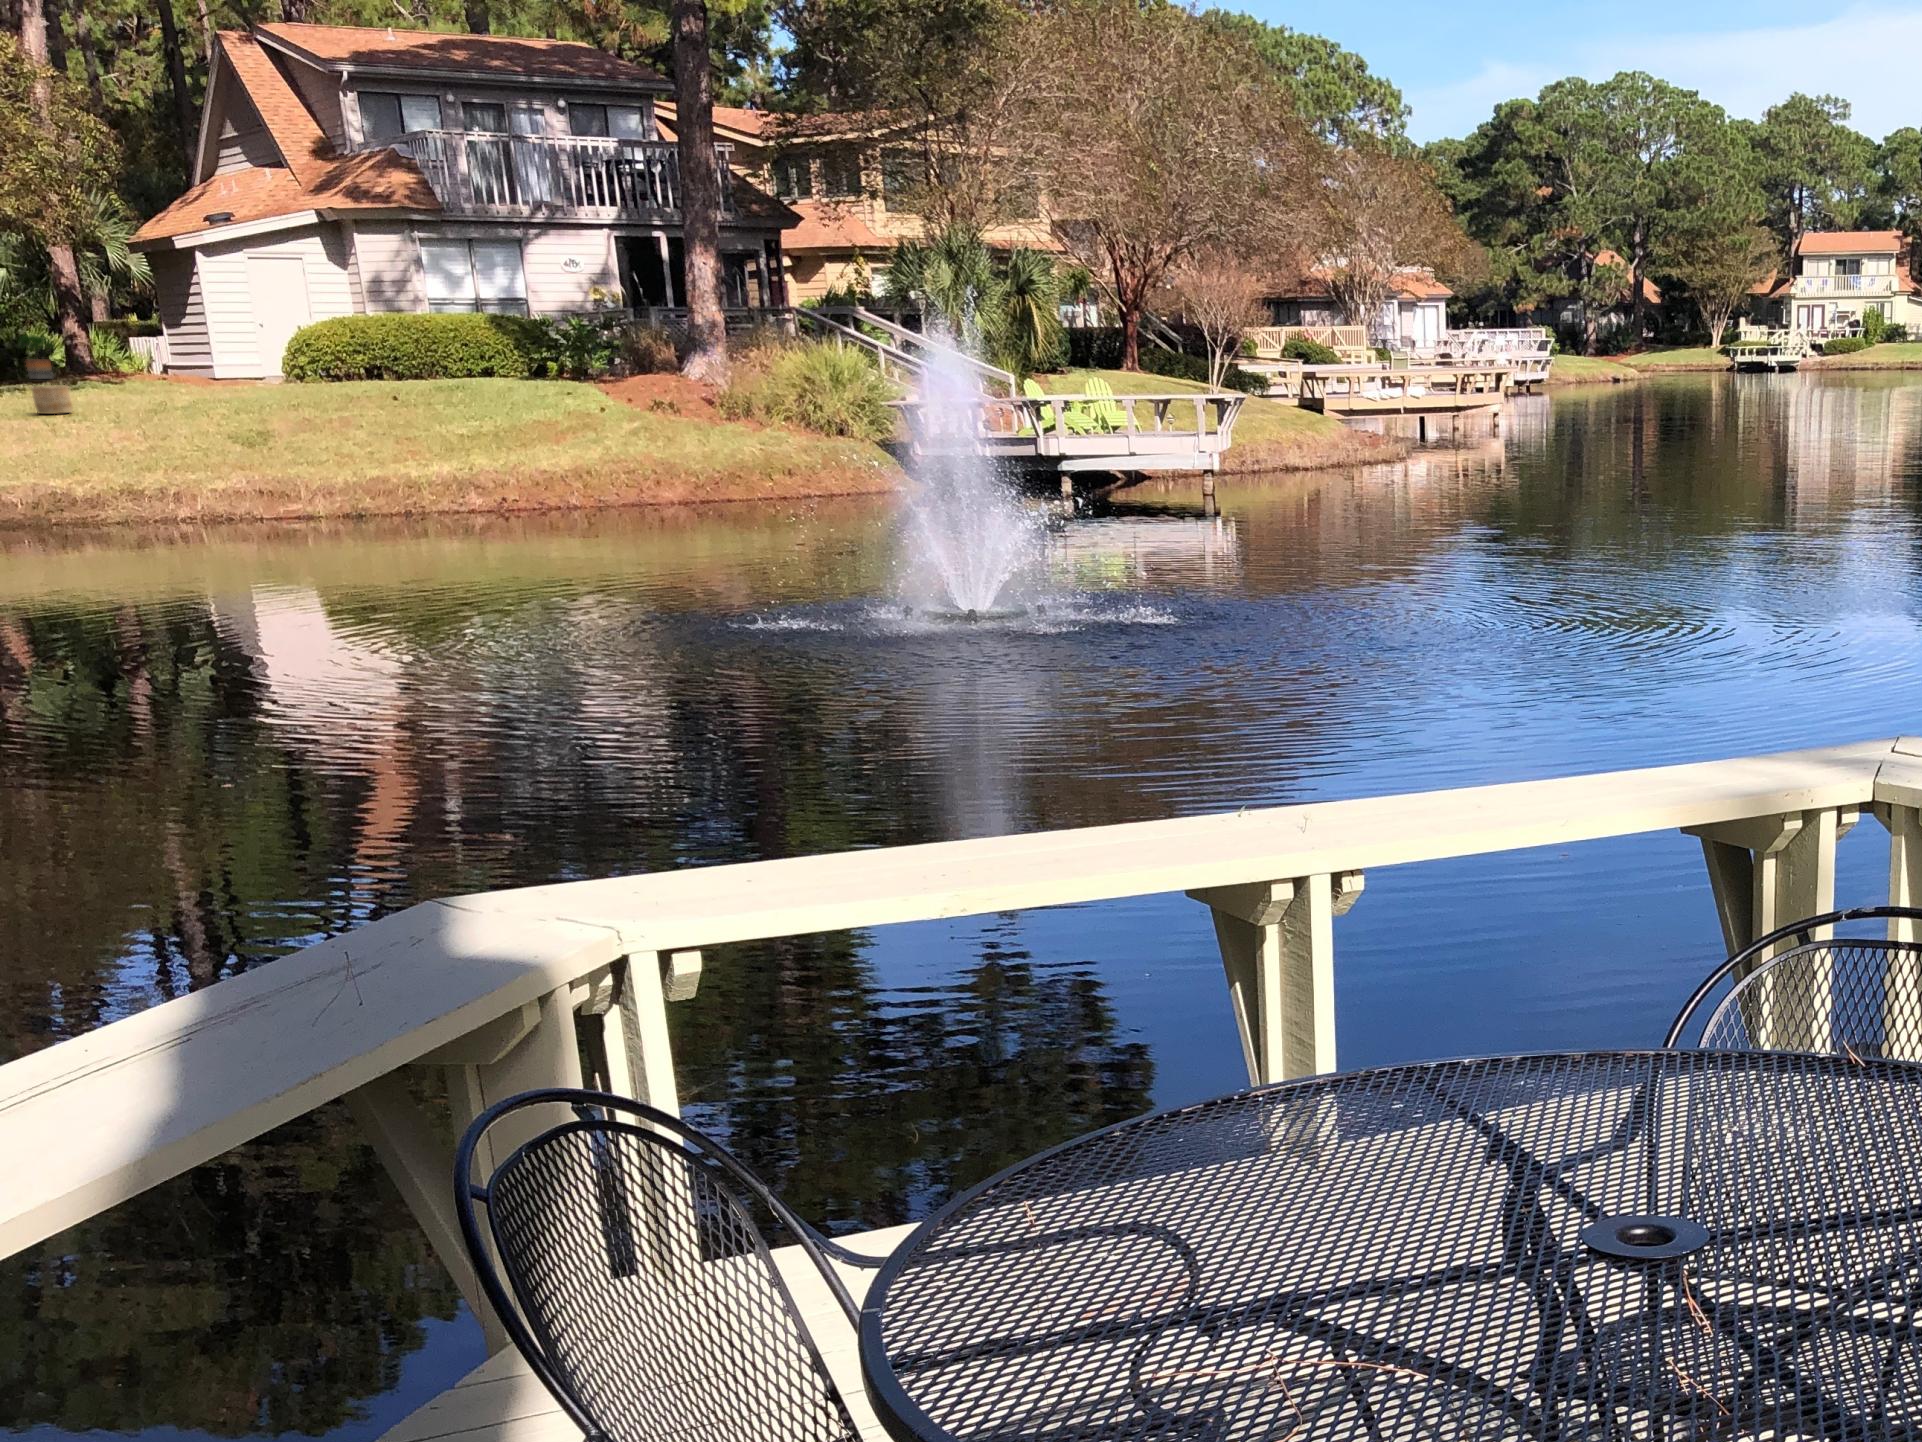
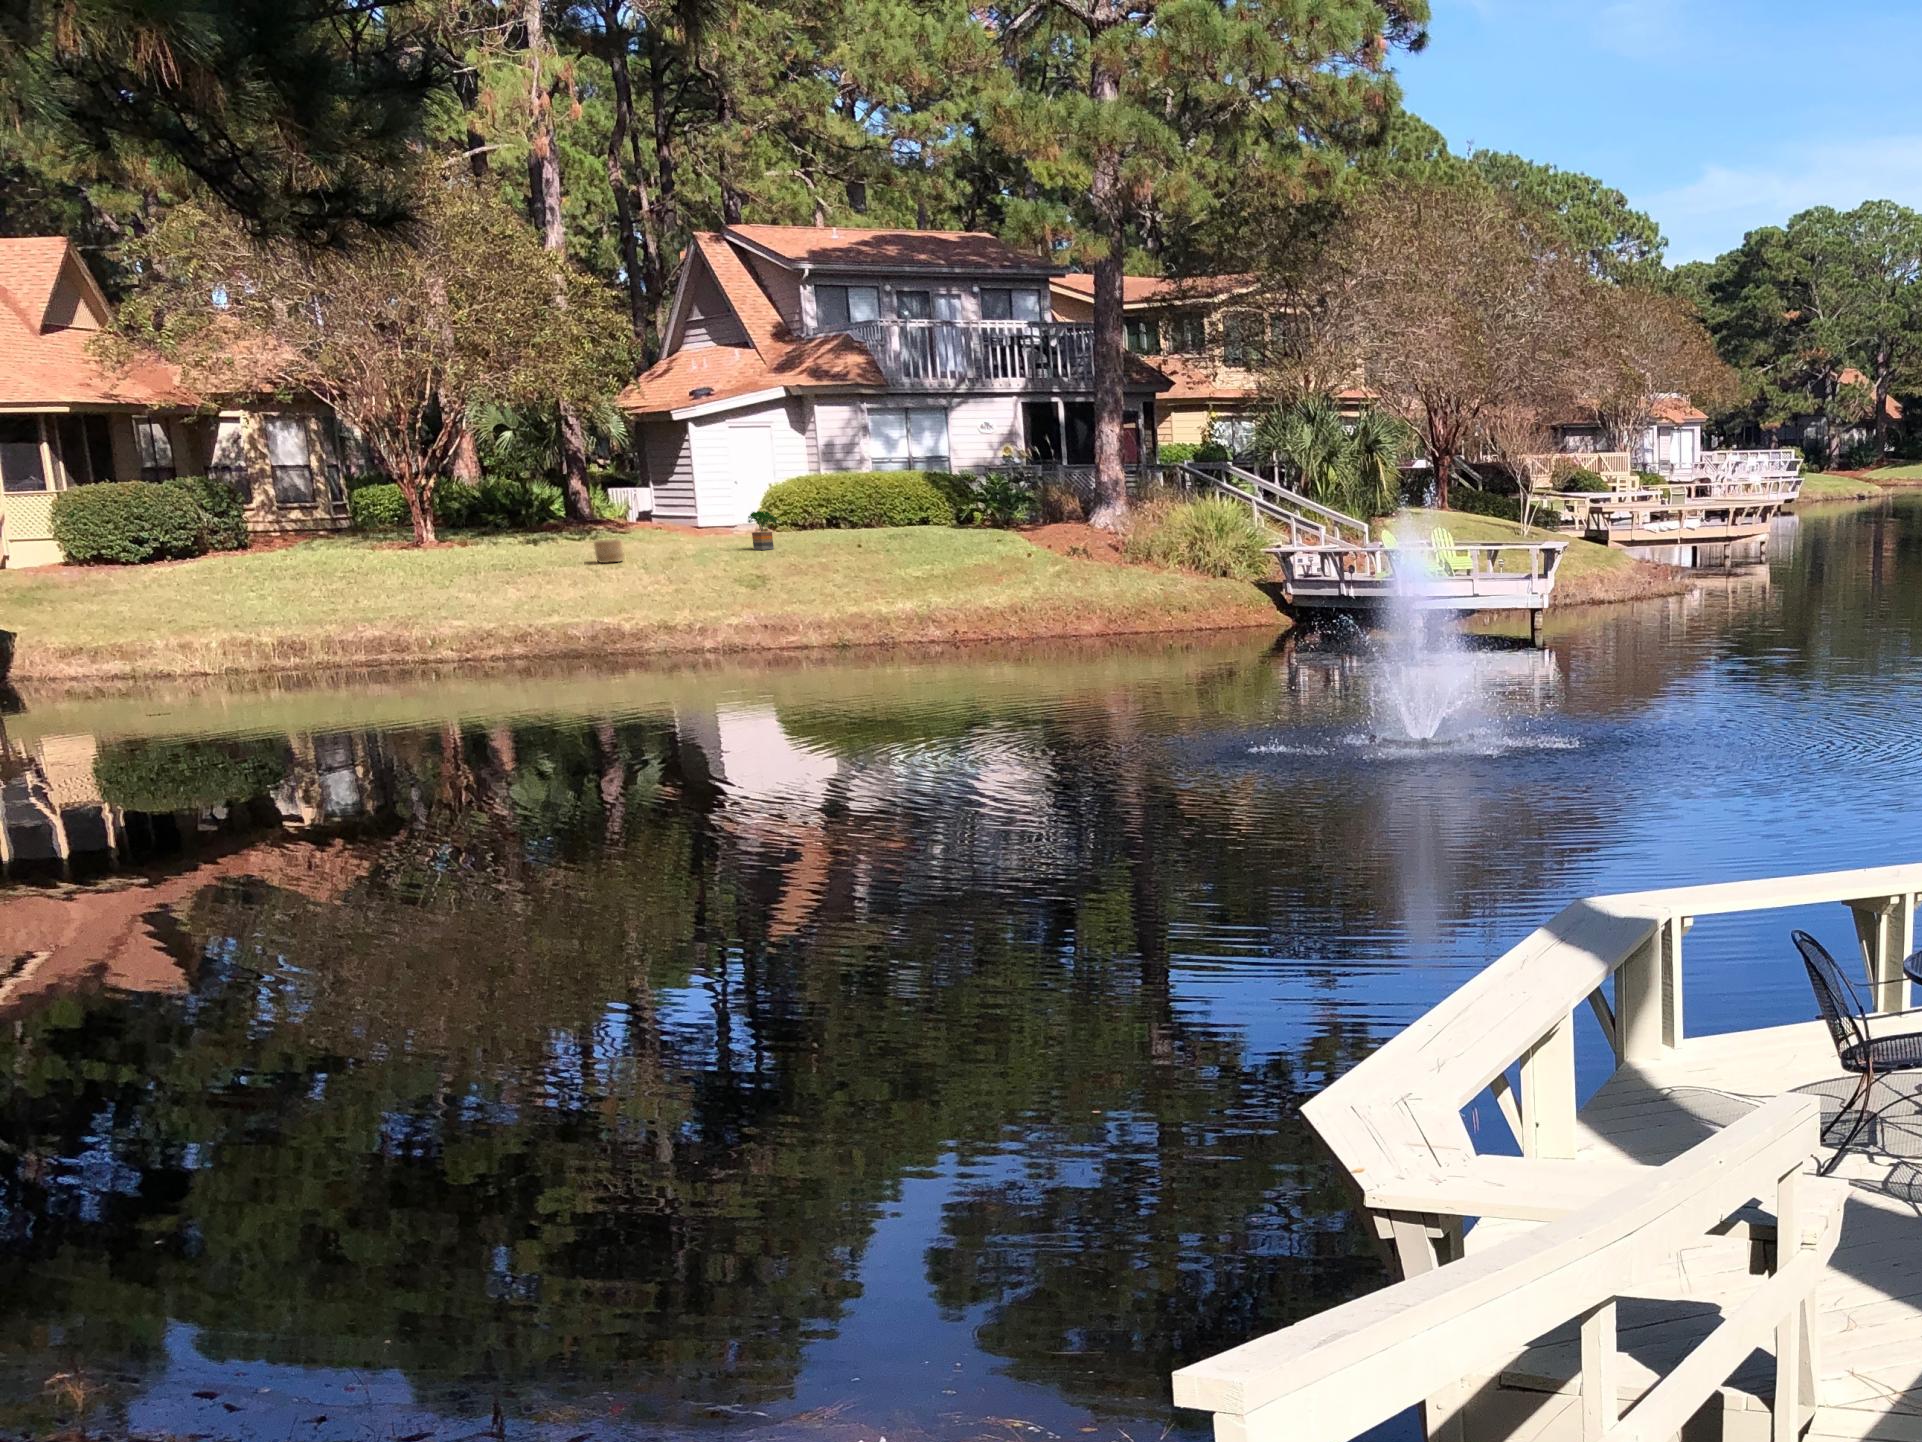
potted tree: present [19,335,54,379] -> present [748,511,776,550]

